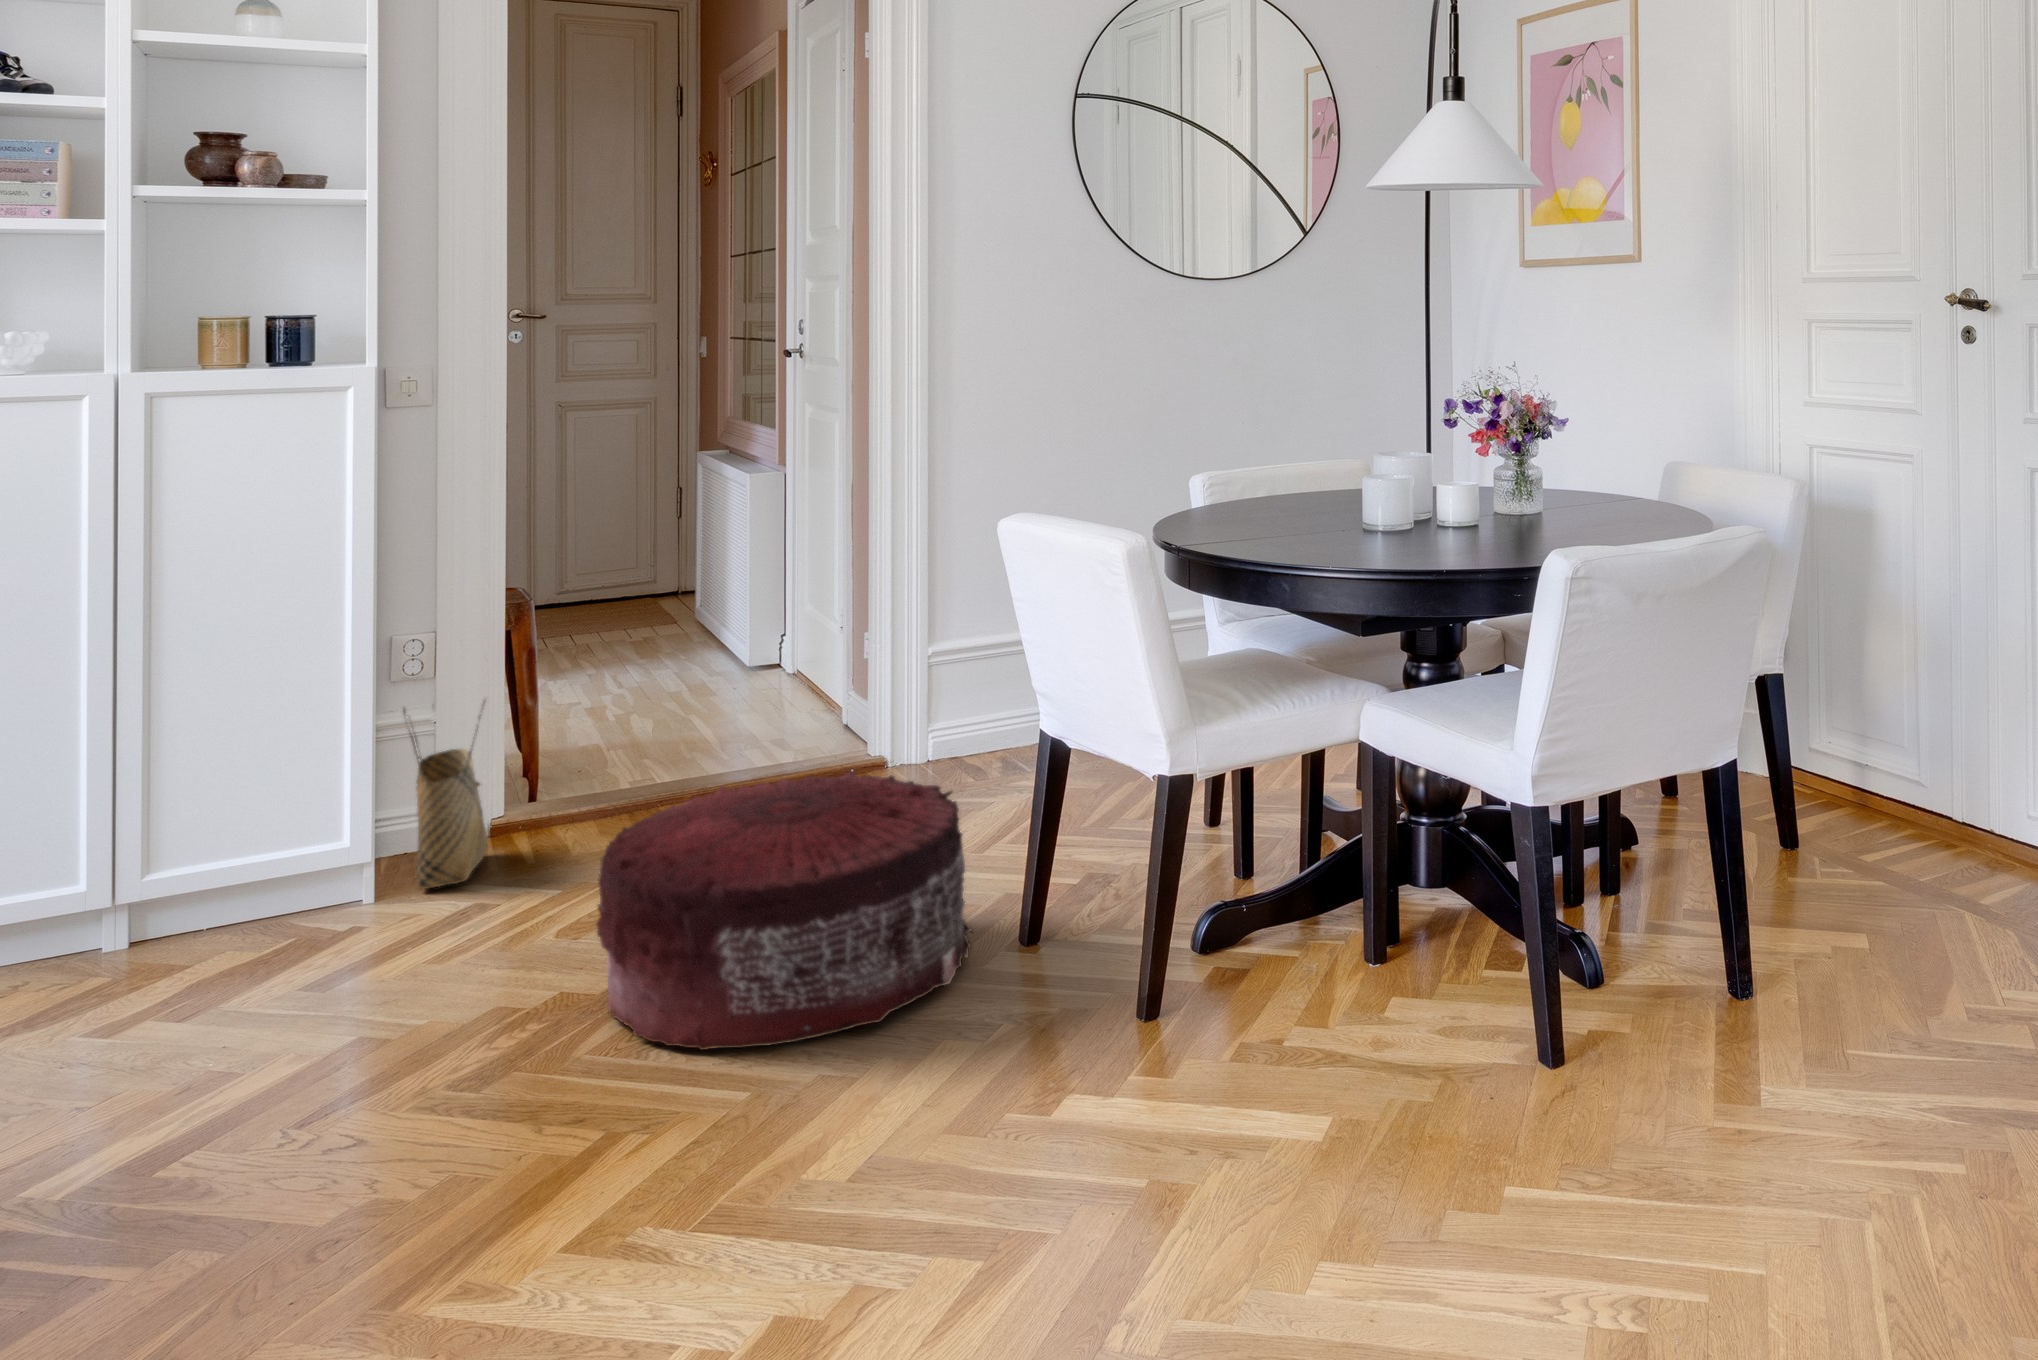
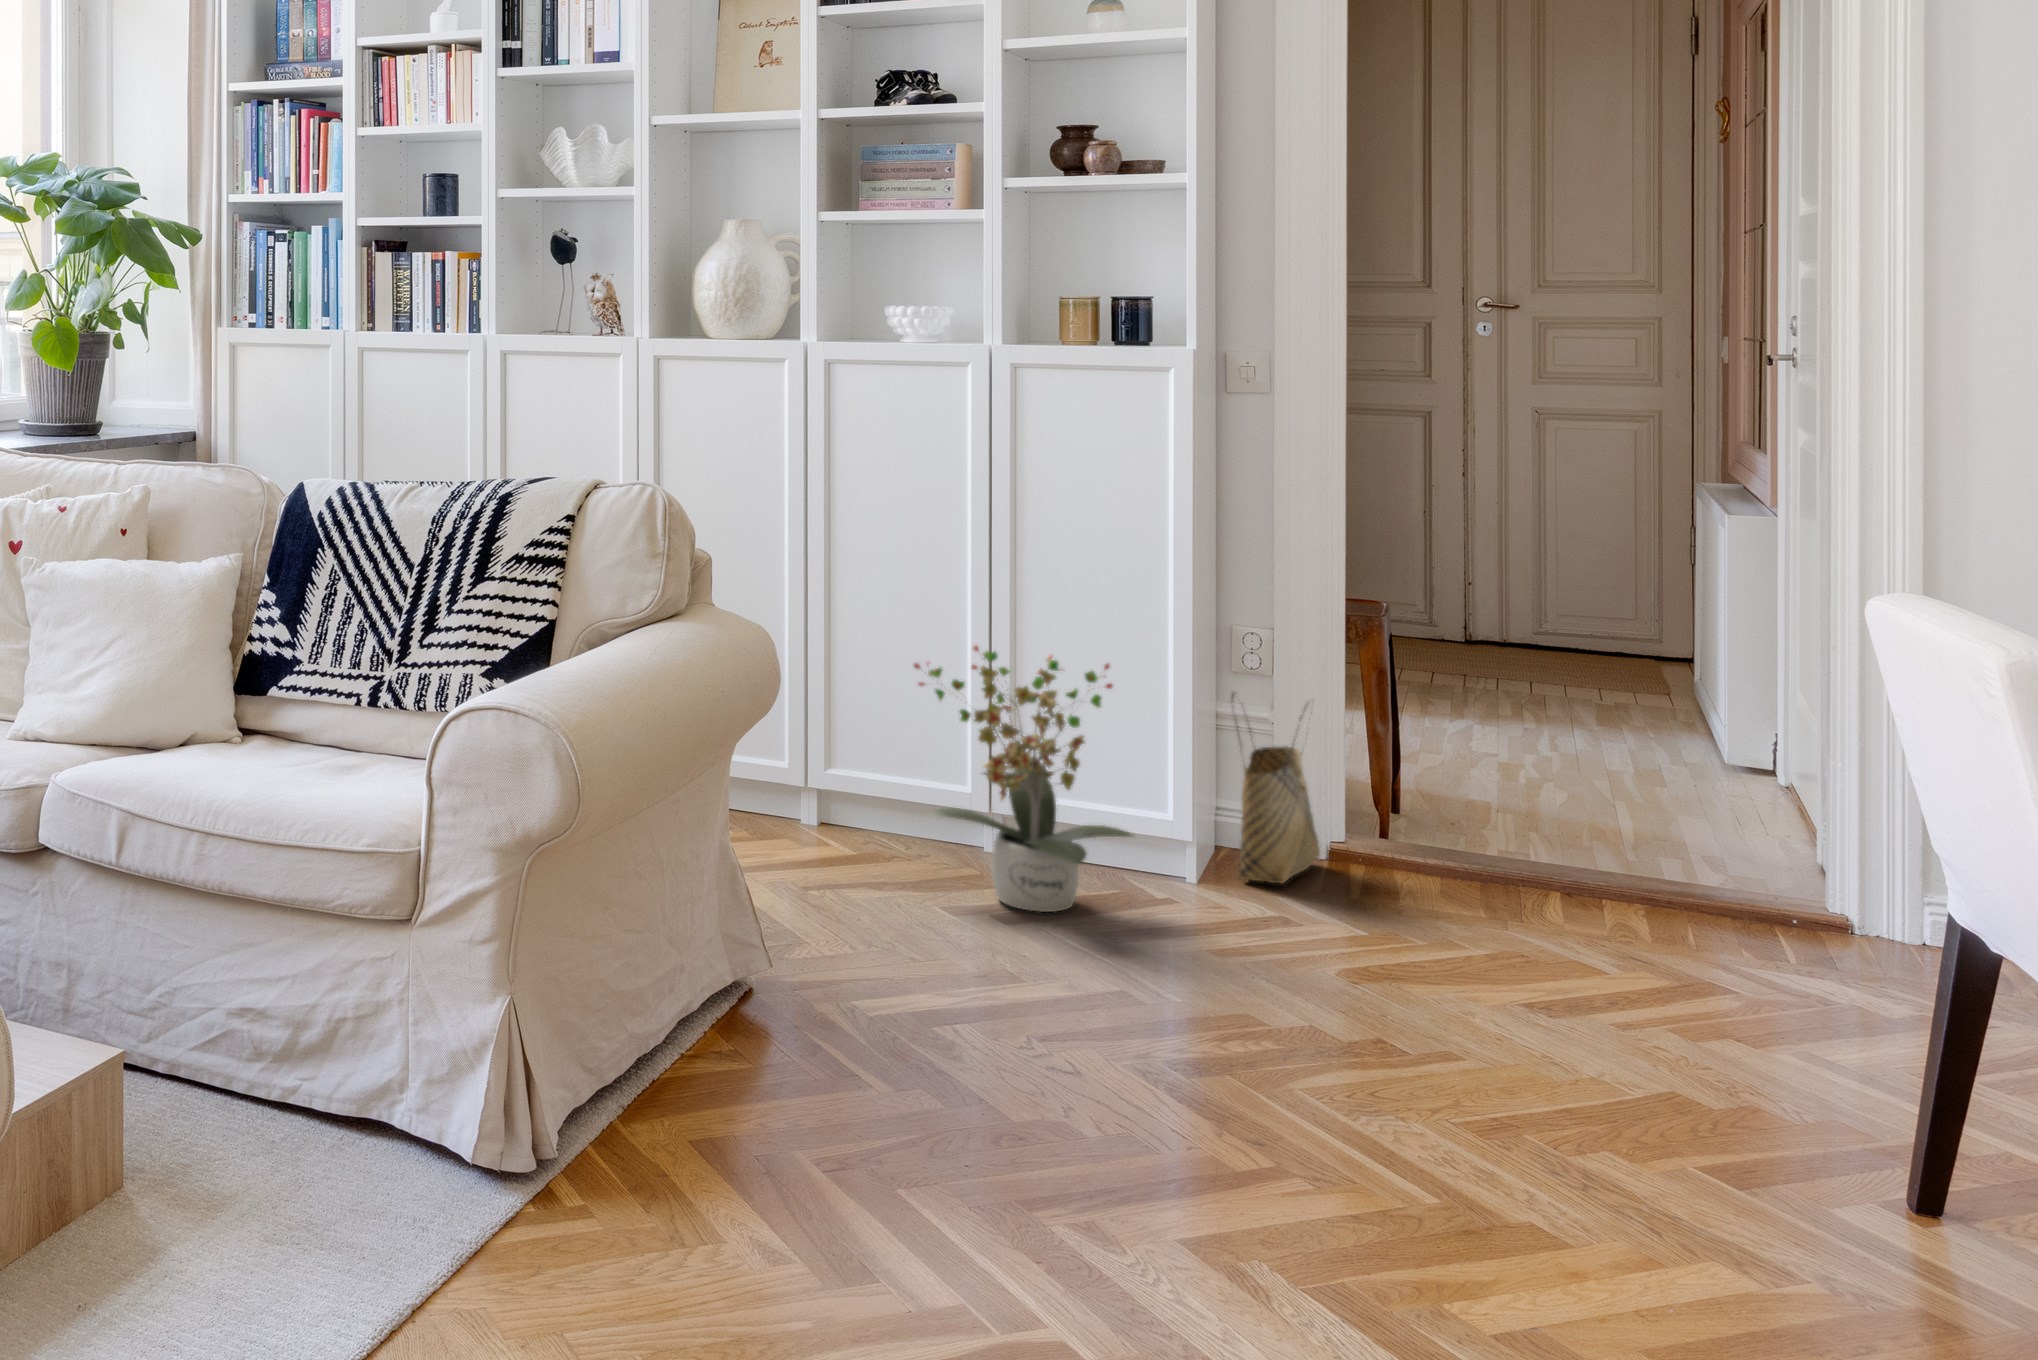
potted plant: none [39,702,324,998] -> present [914,646,1132,912]
pouf: present [596,769,971,1050] -> none [1332,851,1840,1192]

